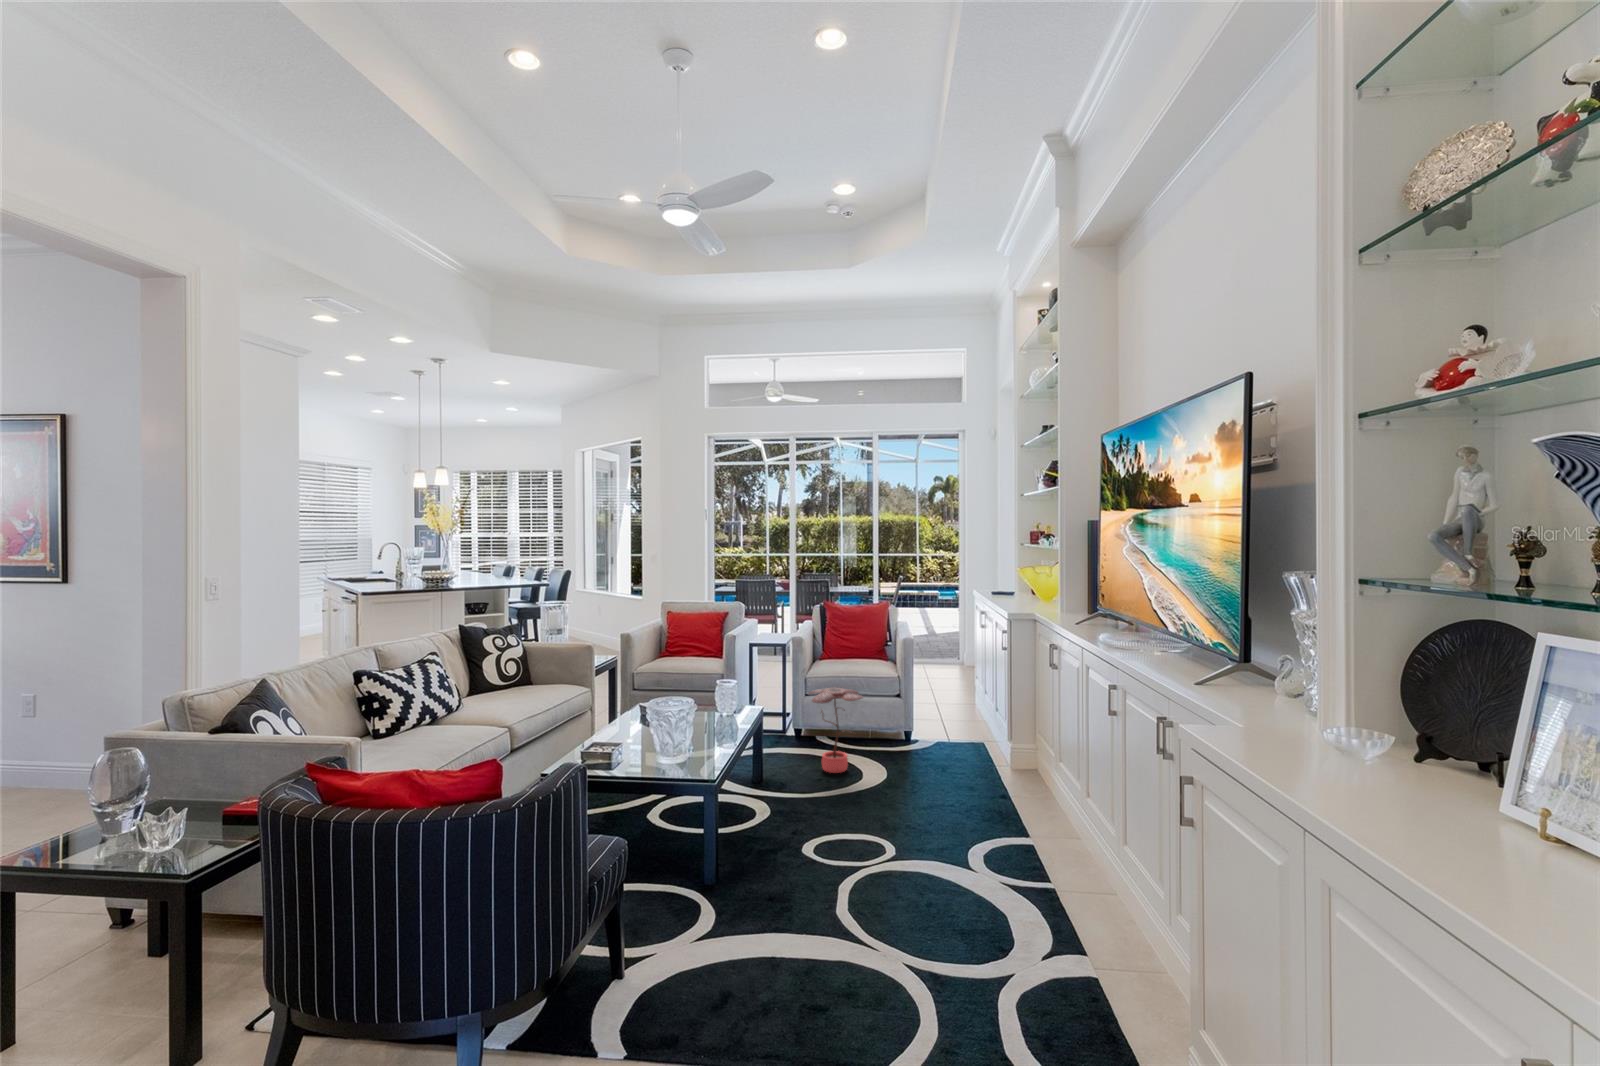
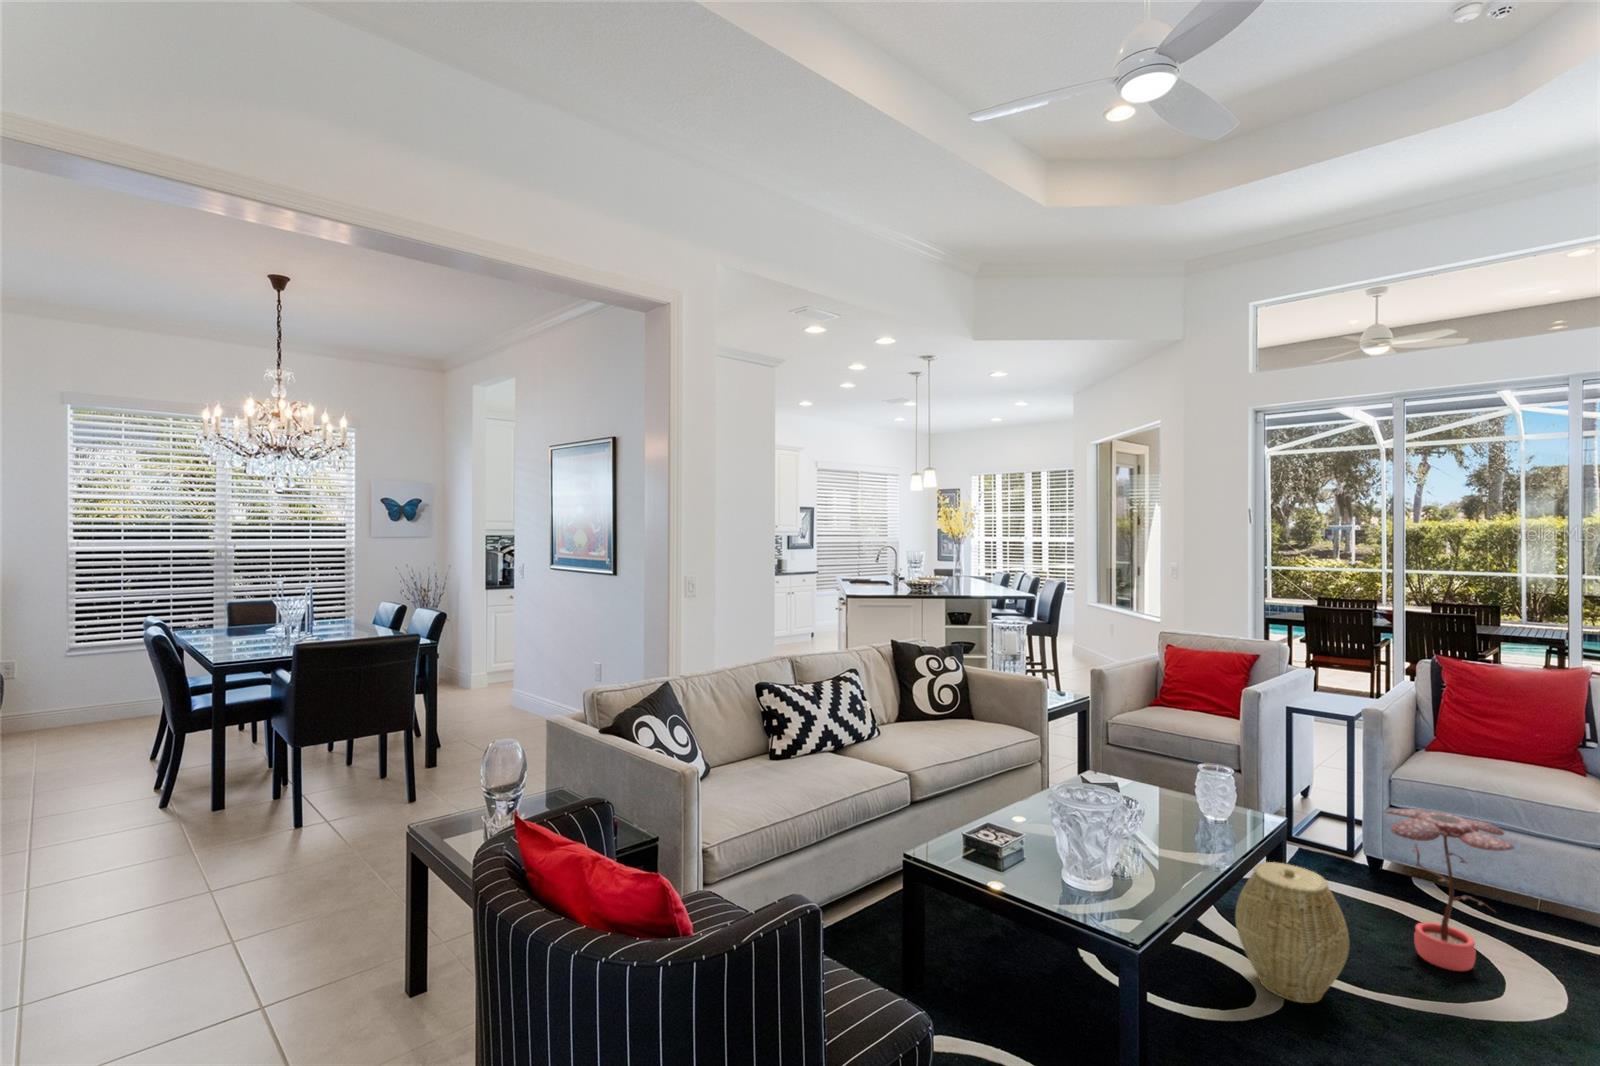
woven basket: none [741,730,798,806] -> present [1235,862,1349,1003]

